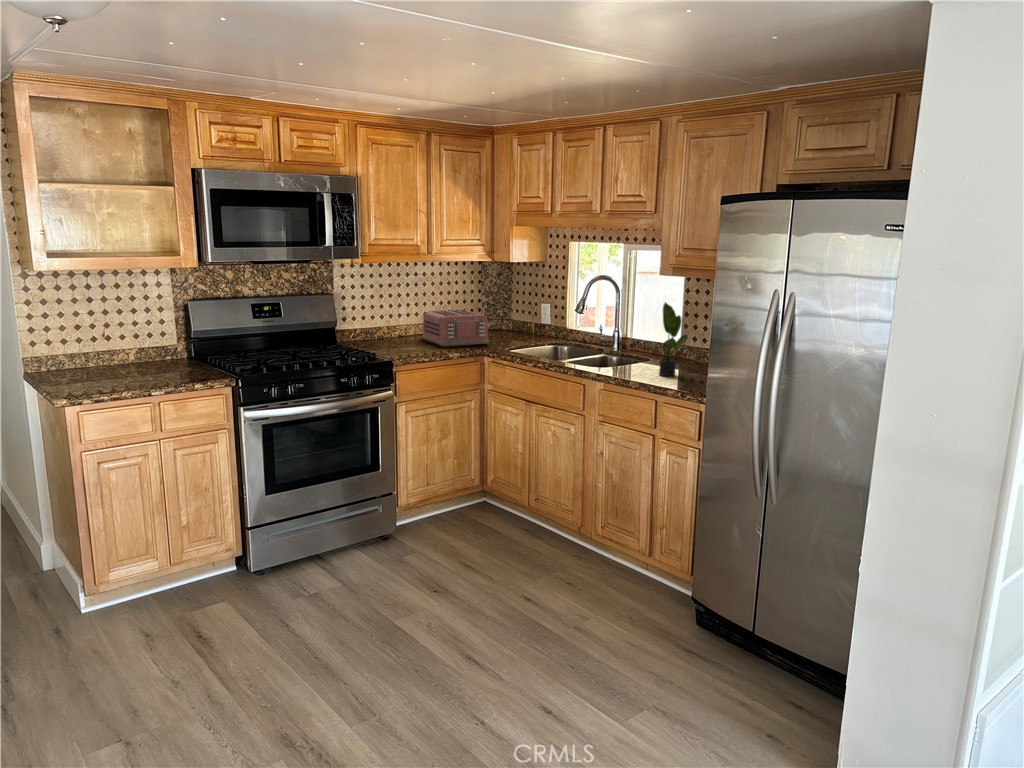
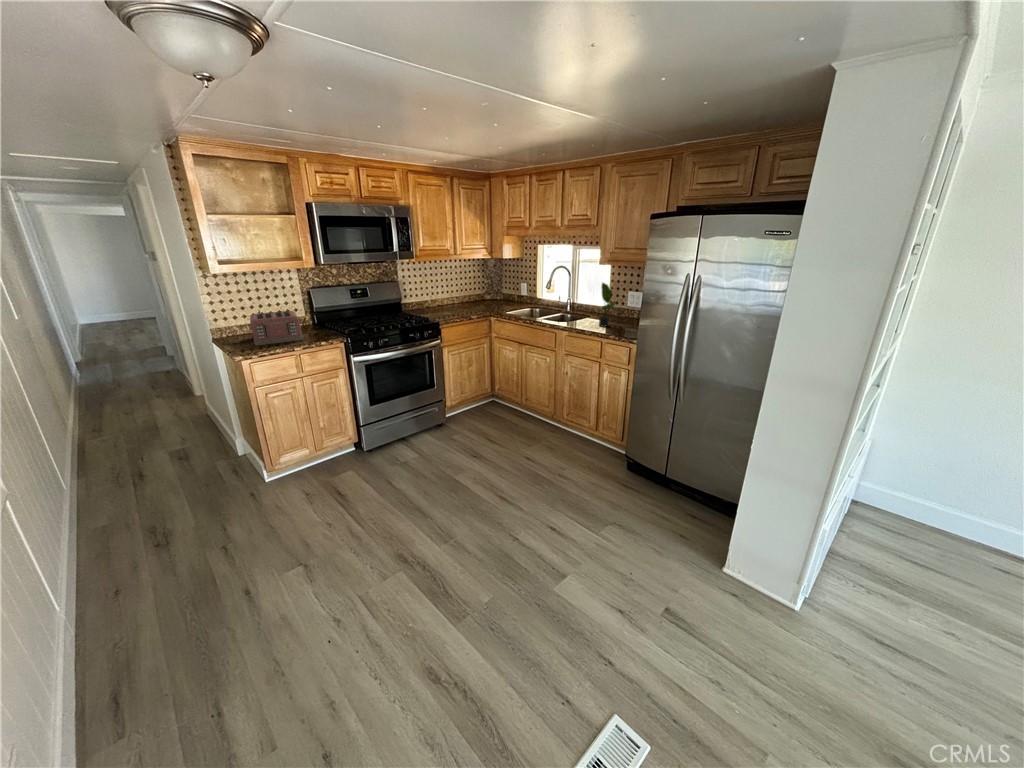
toaster: present [422,310,489,346] -> present [250,311,303,346]

